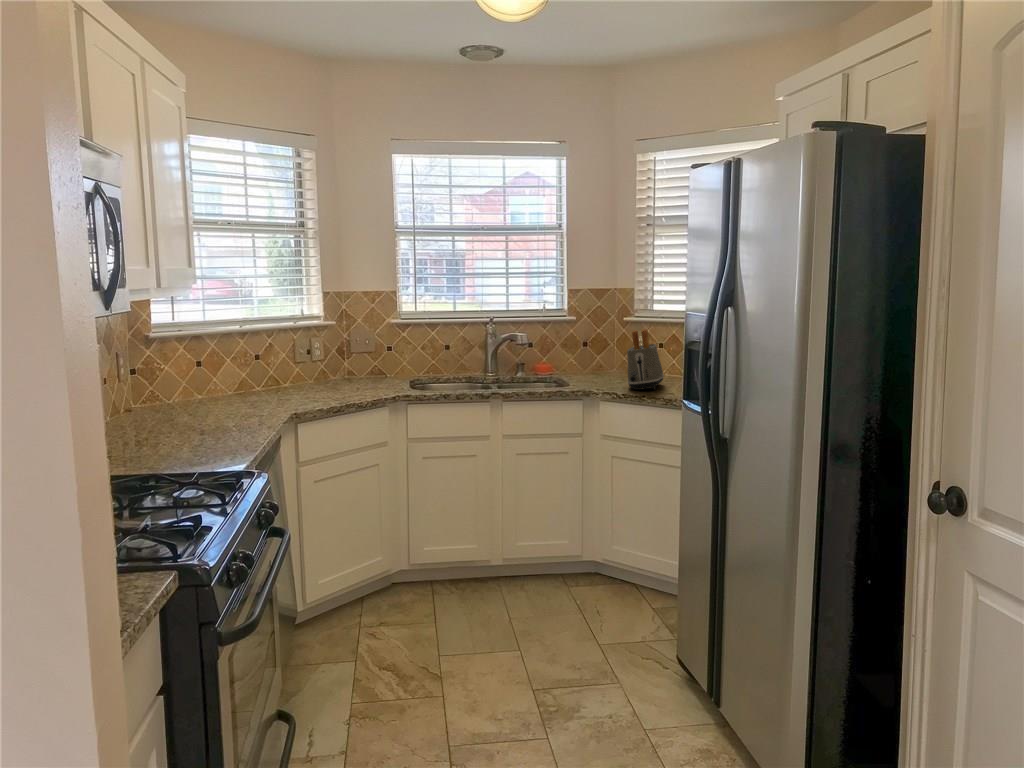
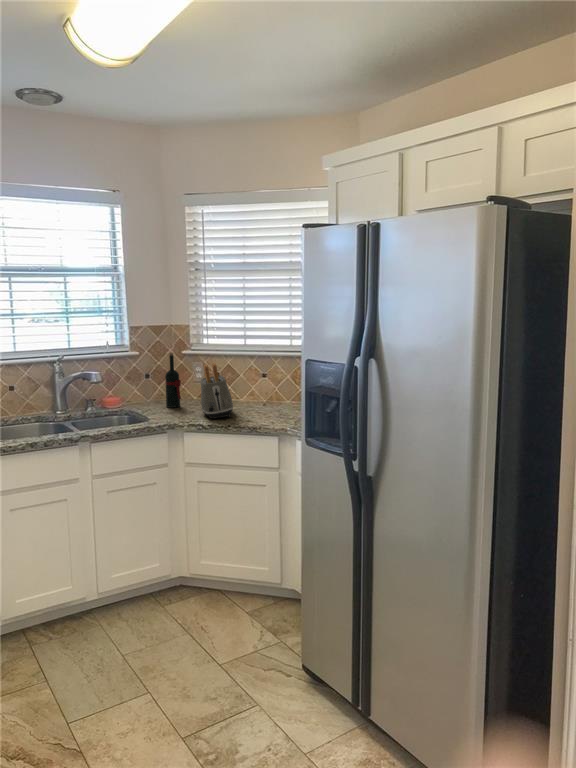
wine bottle: none [600,318,616,378] -> present [165,353,181,408]

